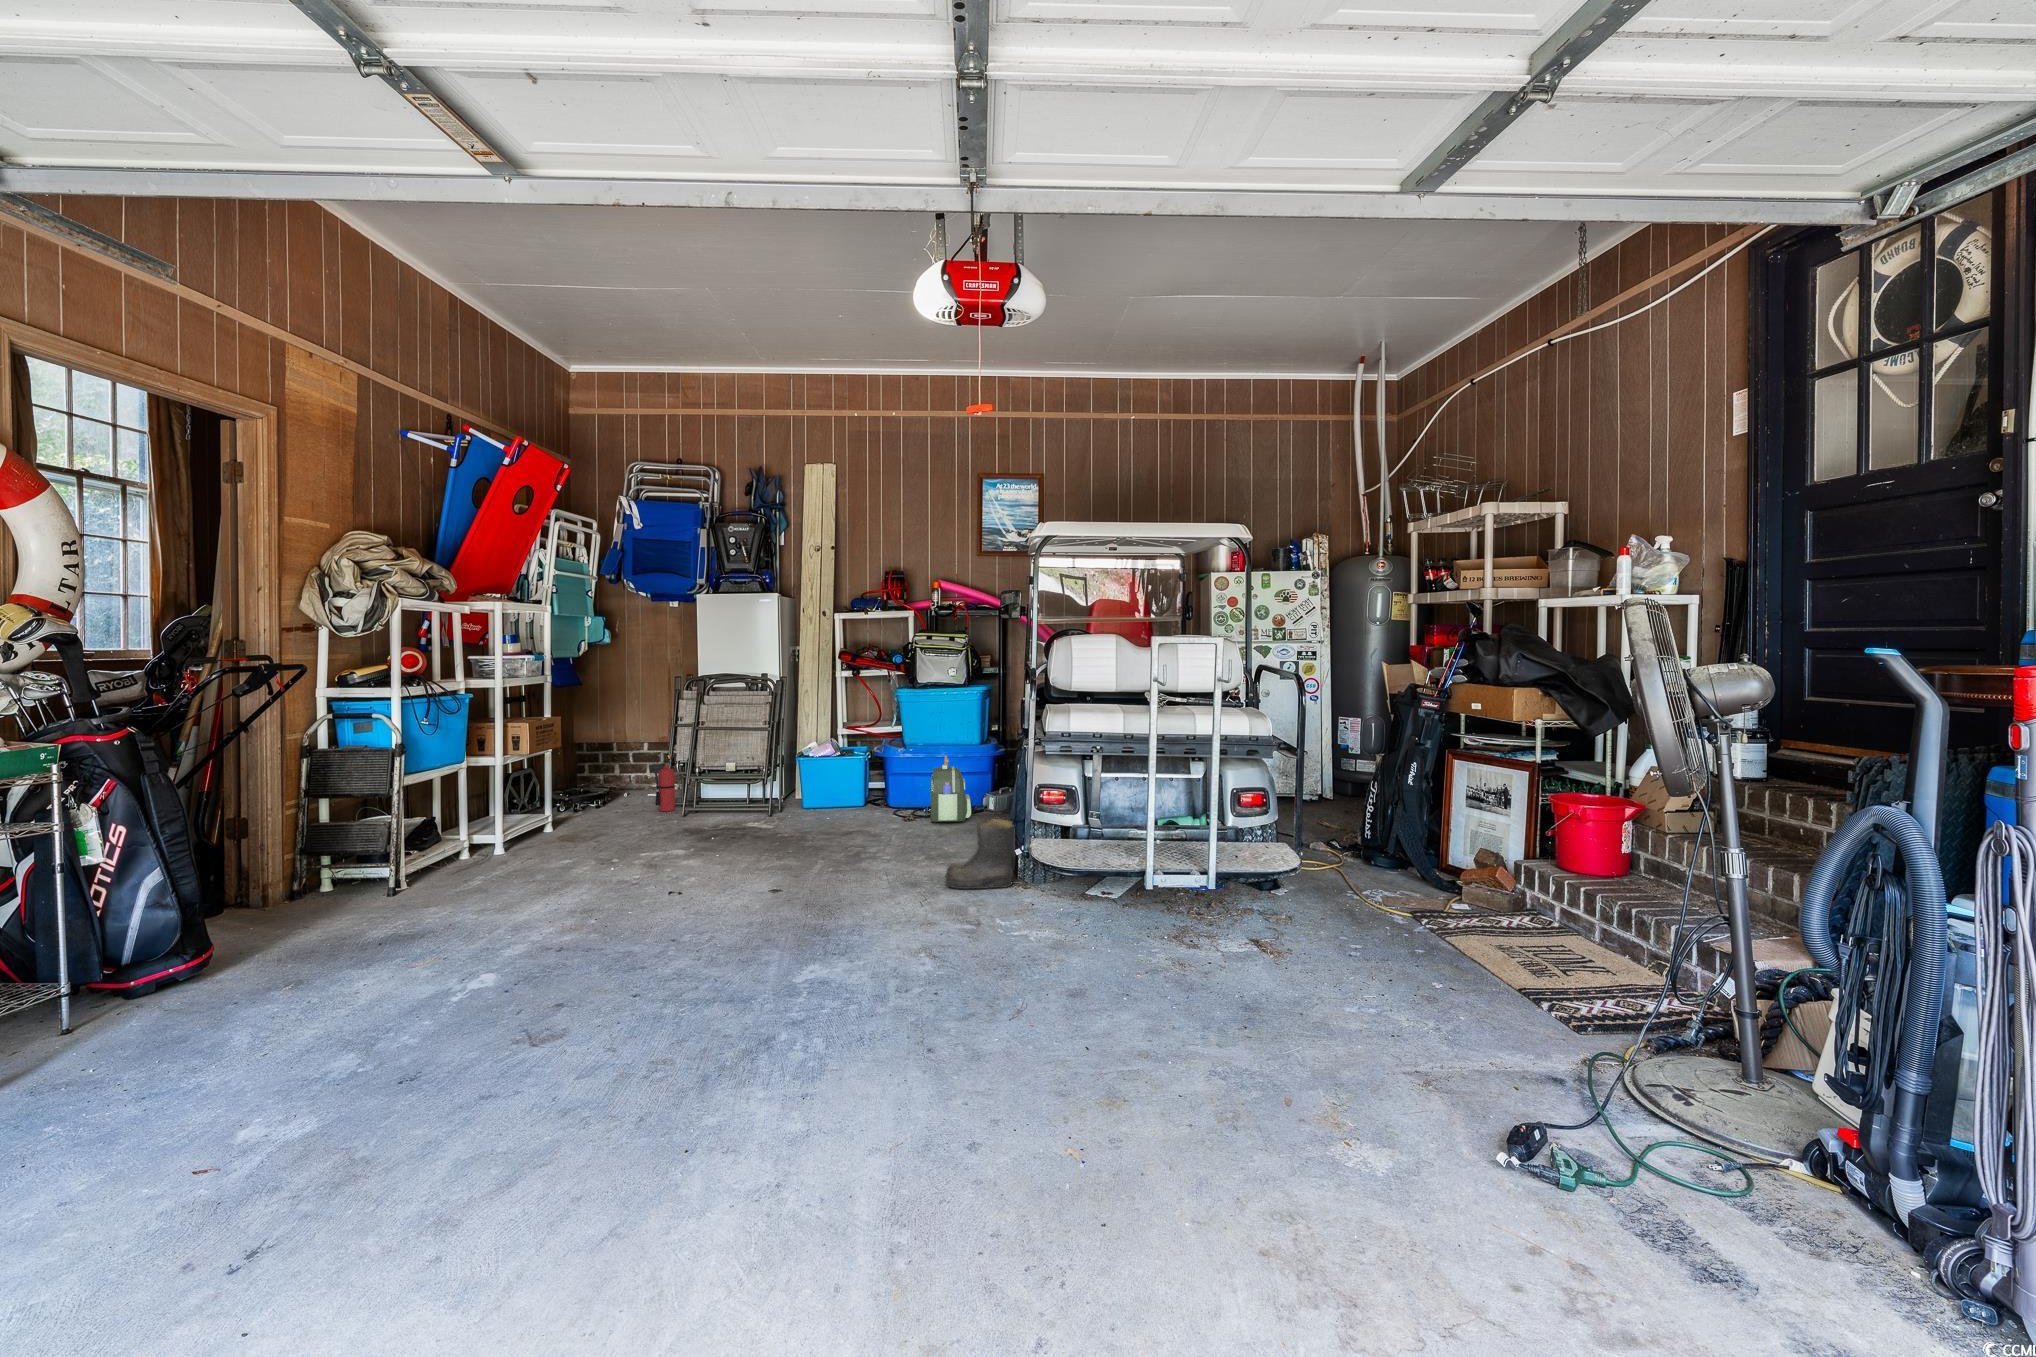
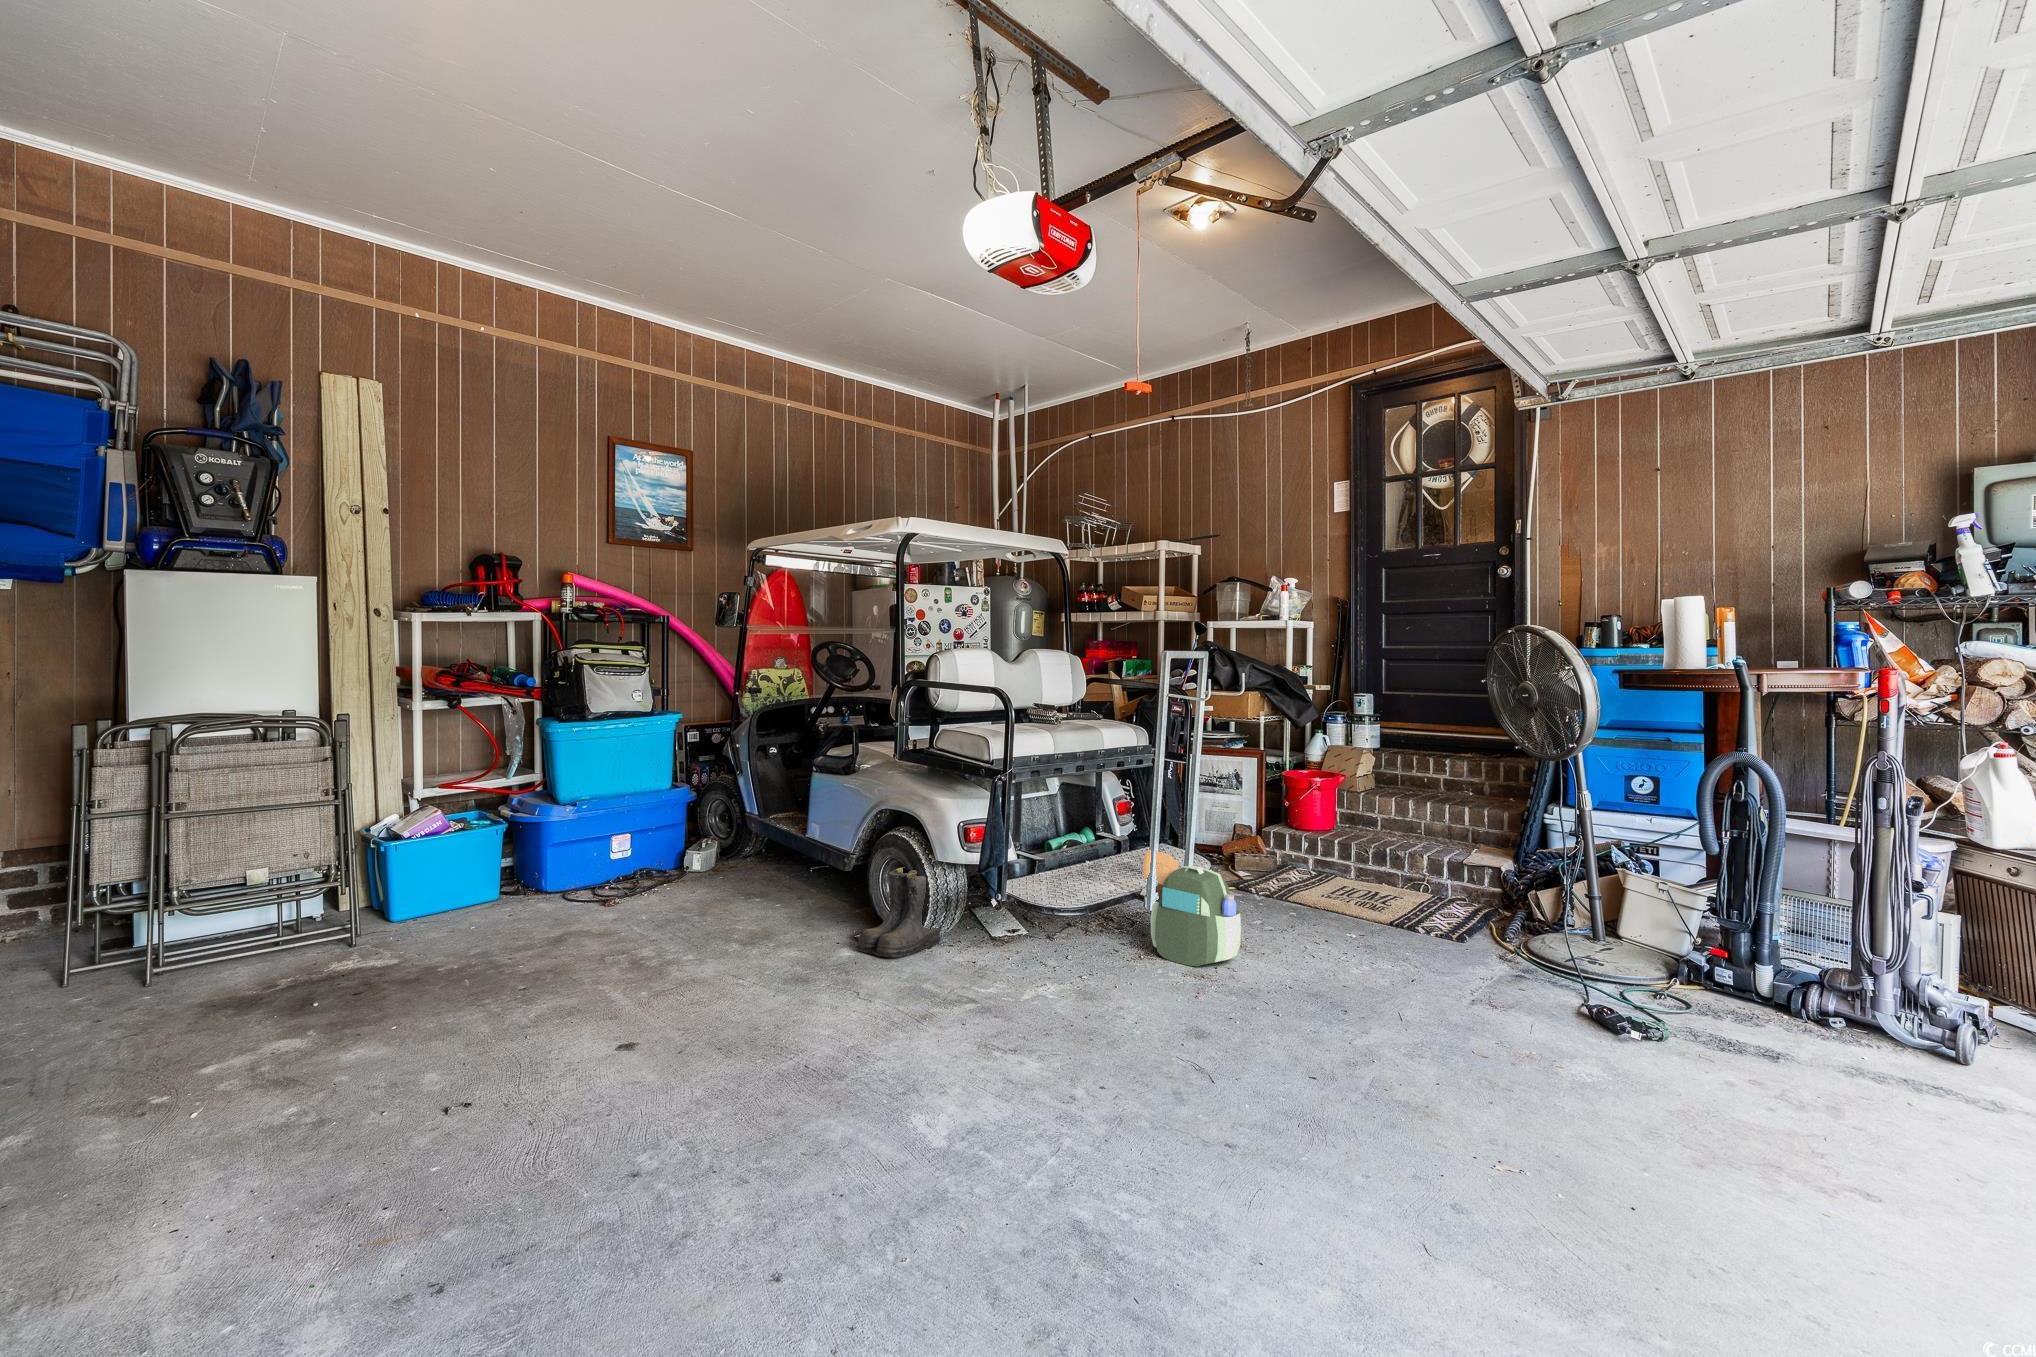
fire extinguisher: present [655,755,677,812] -> none [77,867,119,978]
backpack: present [930,756,971,822] -> present [1143,850,1241,966]

